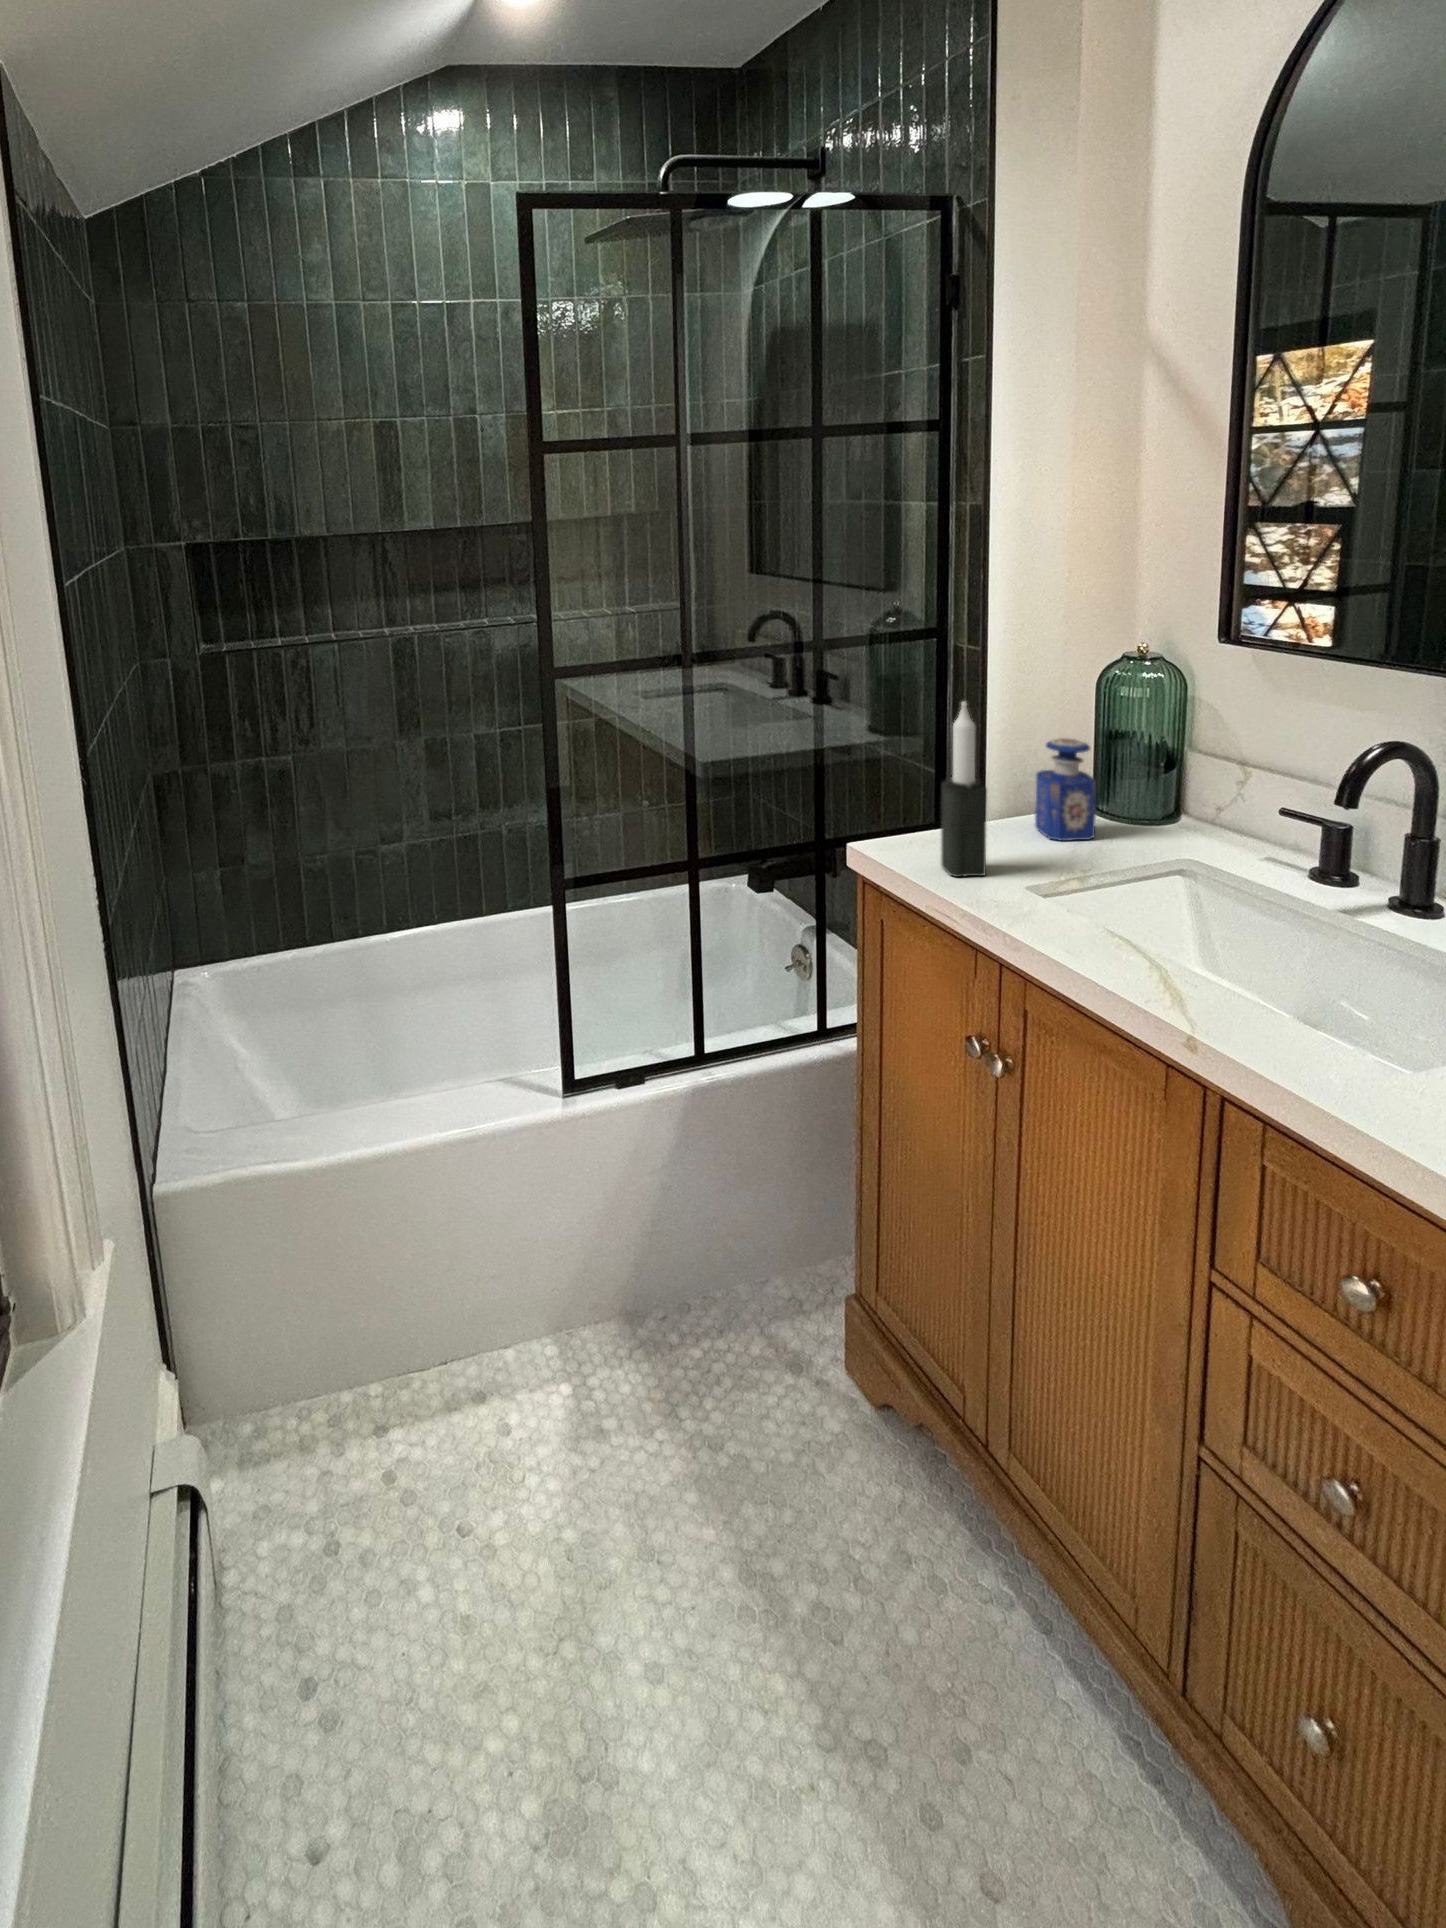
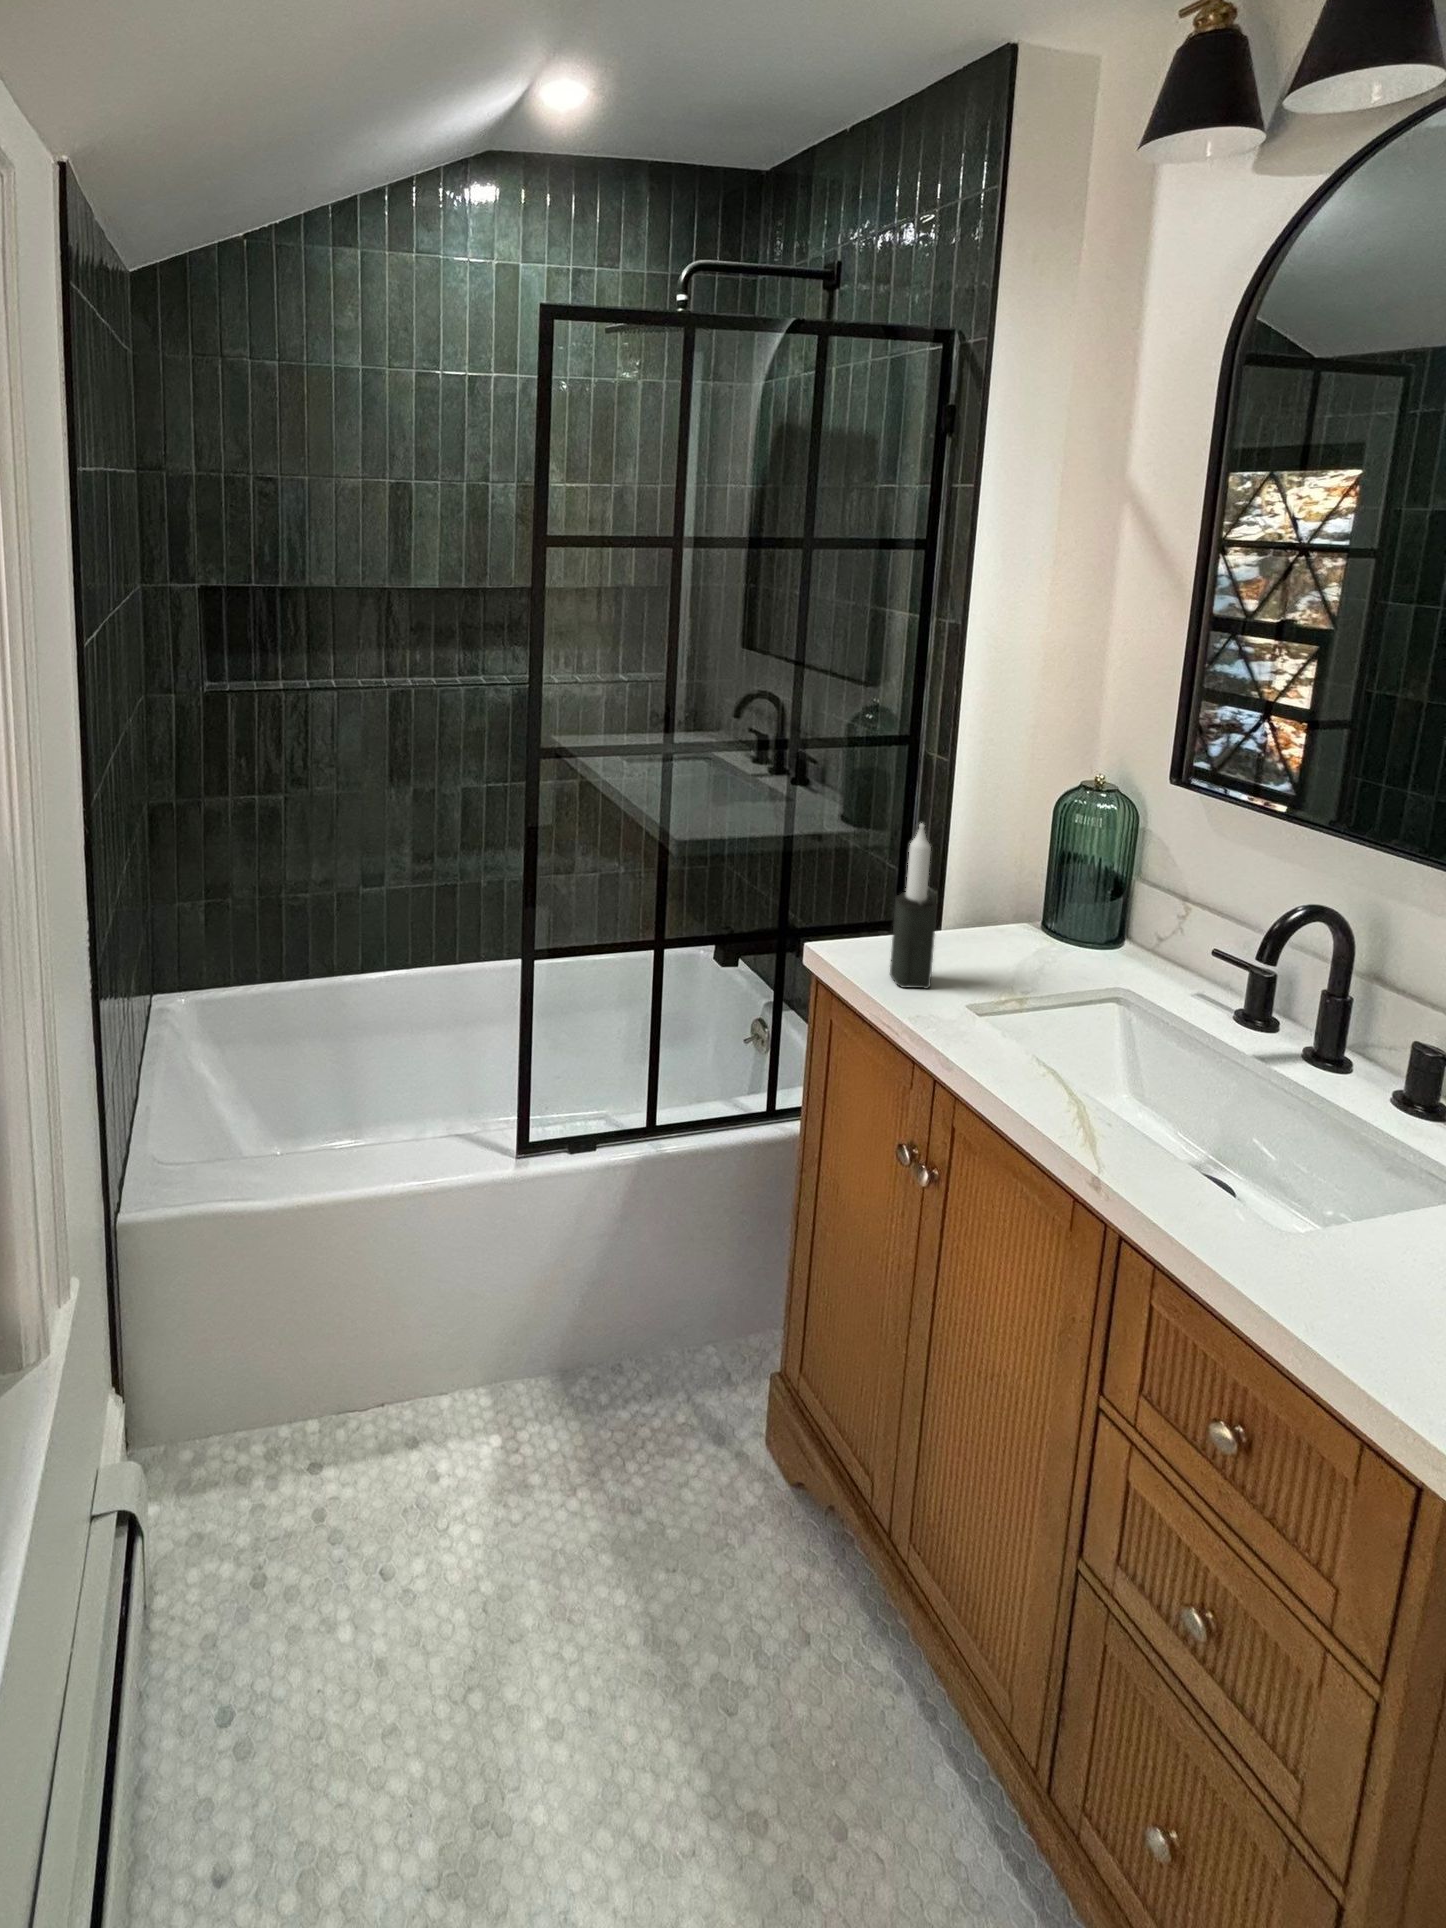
perfume bottle: present [1035,738,1096,841] -> none [983,859,1042,958]

